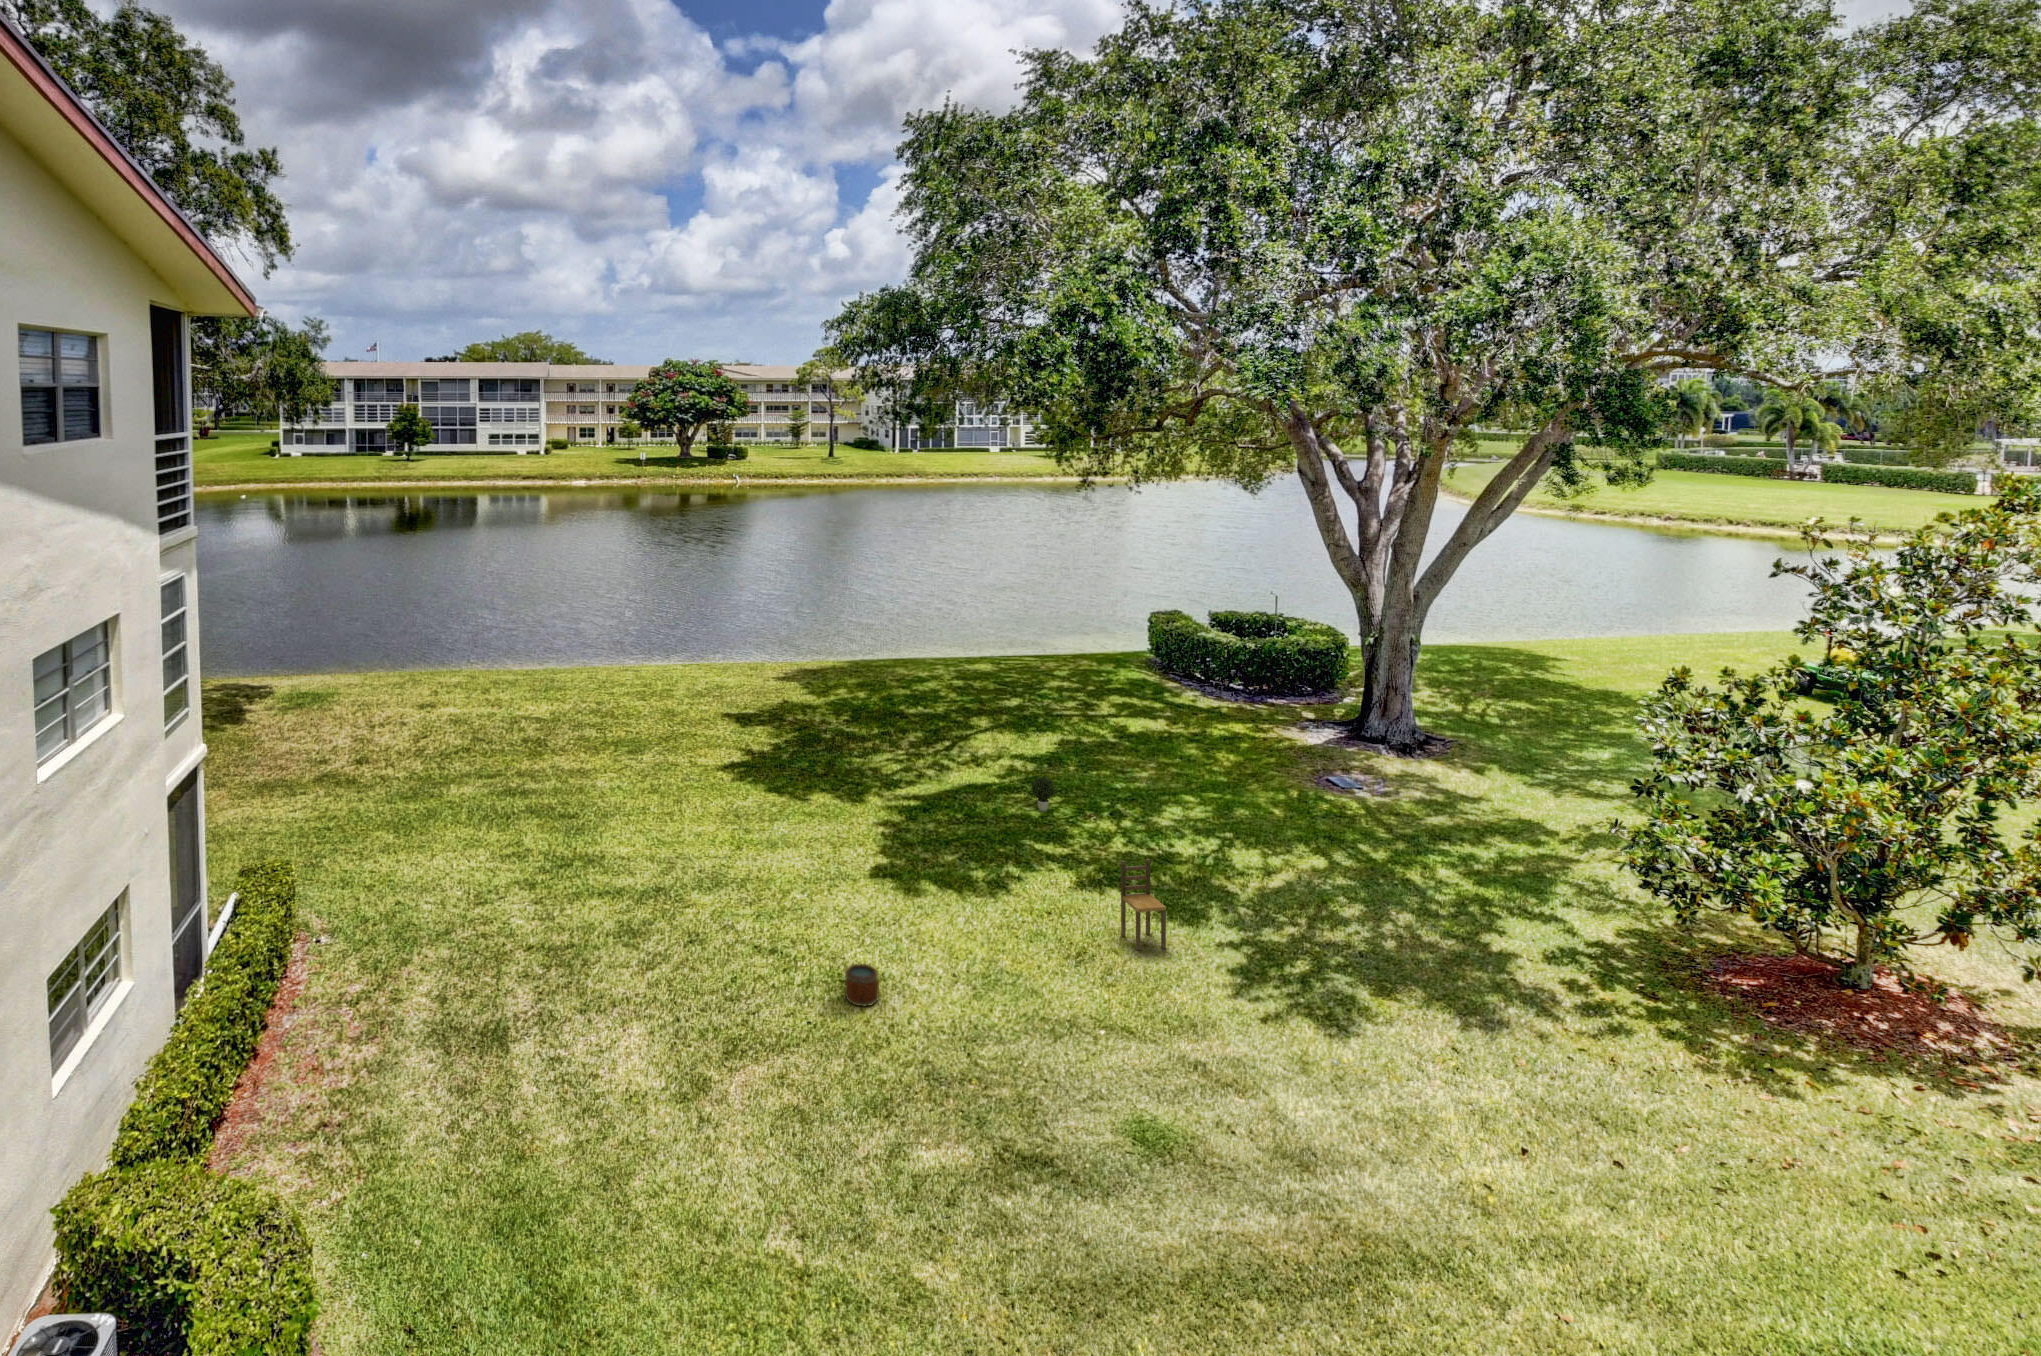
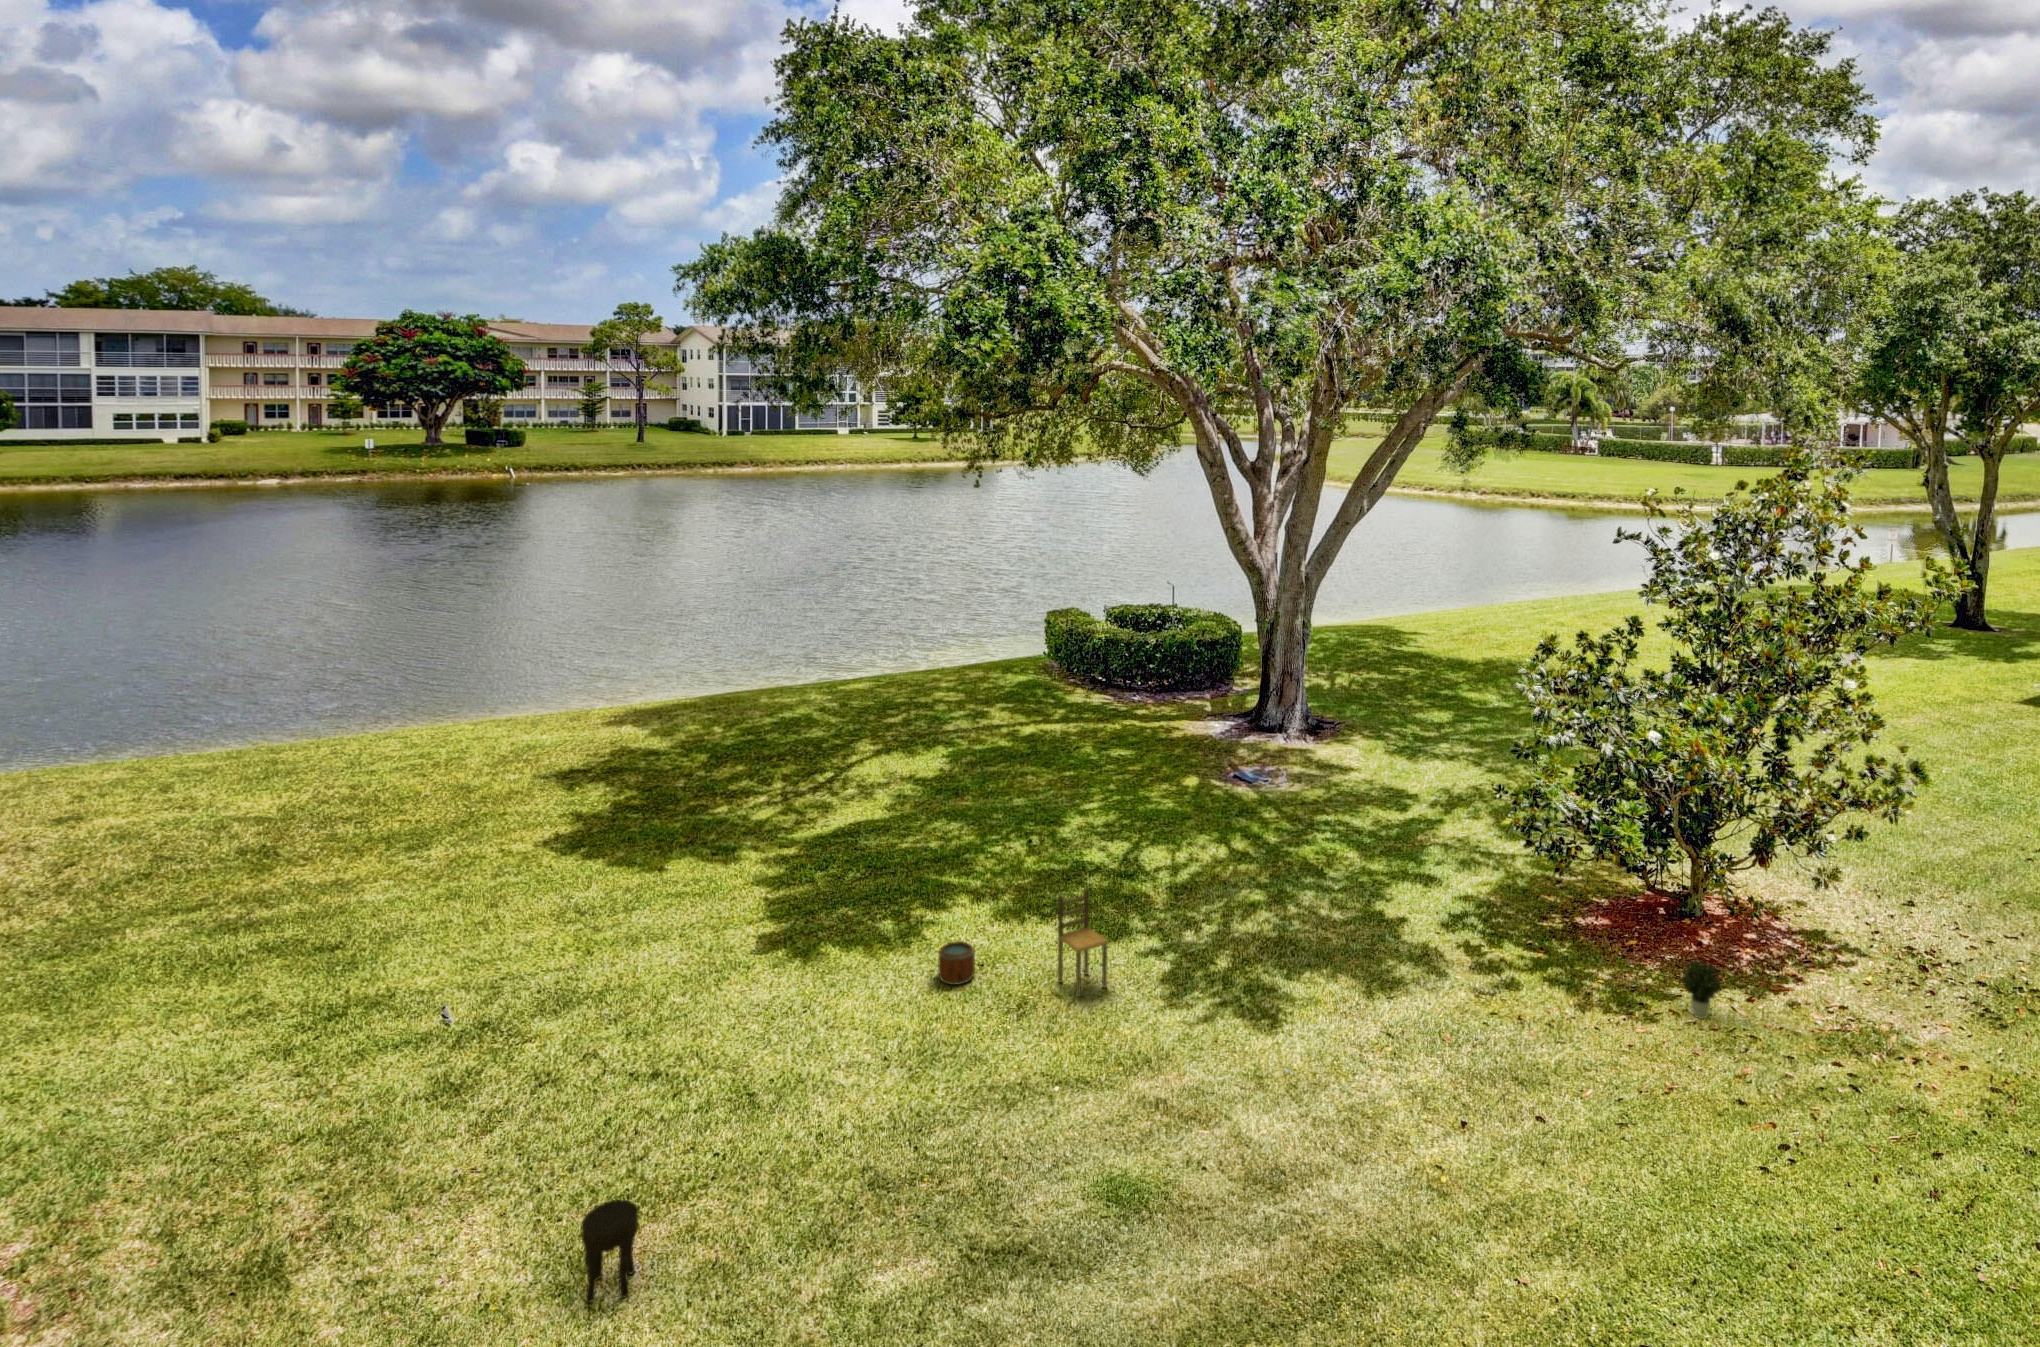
potted plant: present [1031,776,1055,812] -> present [1680,961,1722,1019]
bucket: present [845,963,879,1007] -> present [938,941,975,985]
side table: none [751,1003,787,1069] -> present [581,1200,638,1303]

